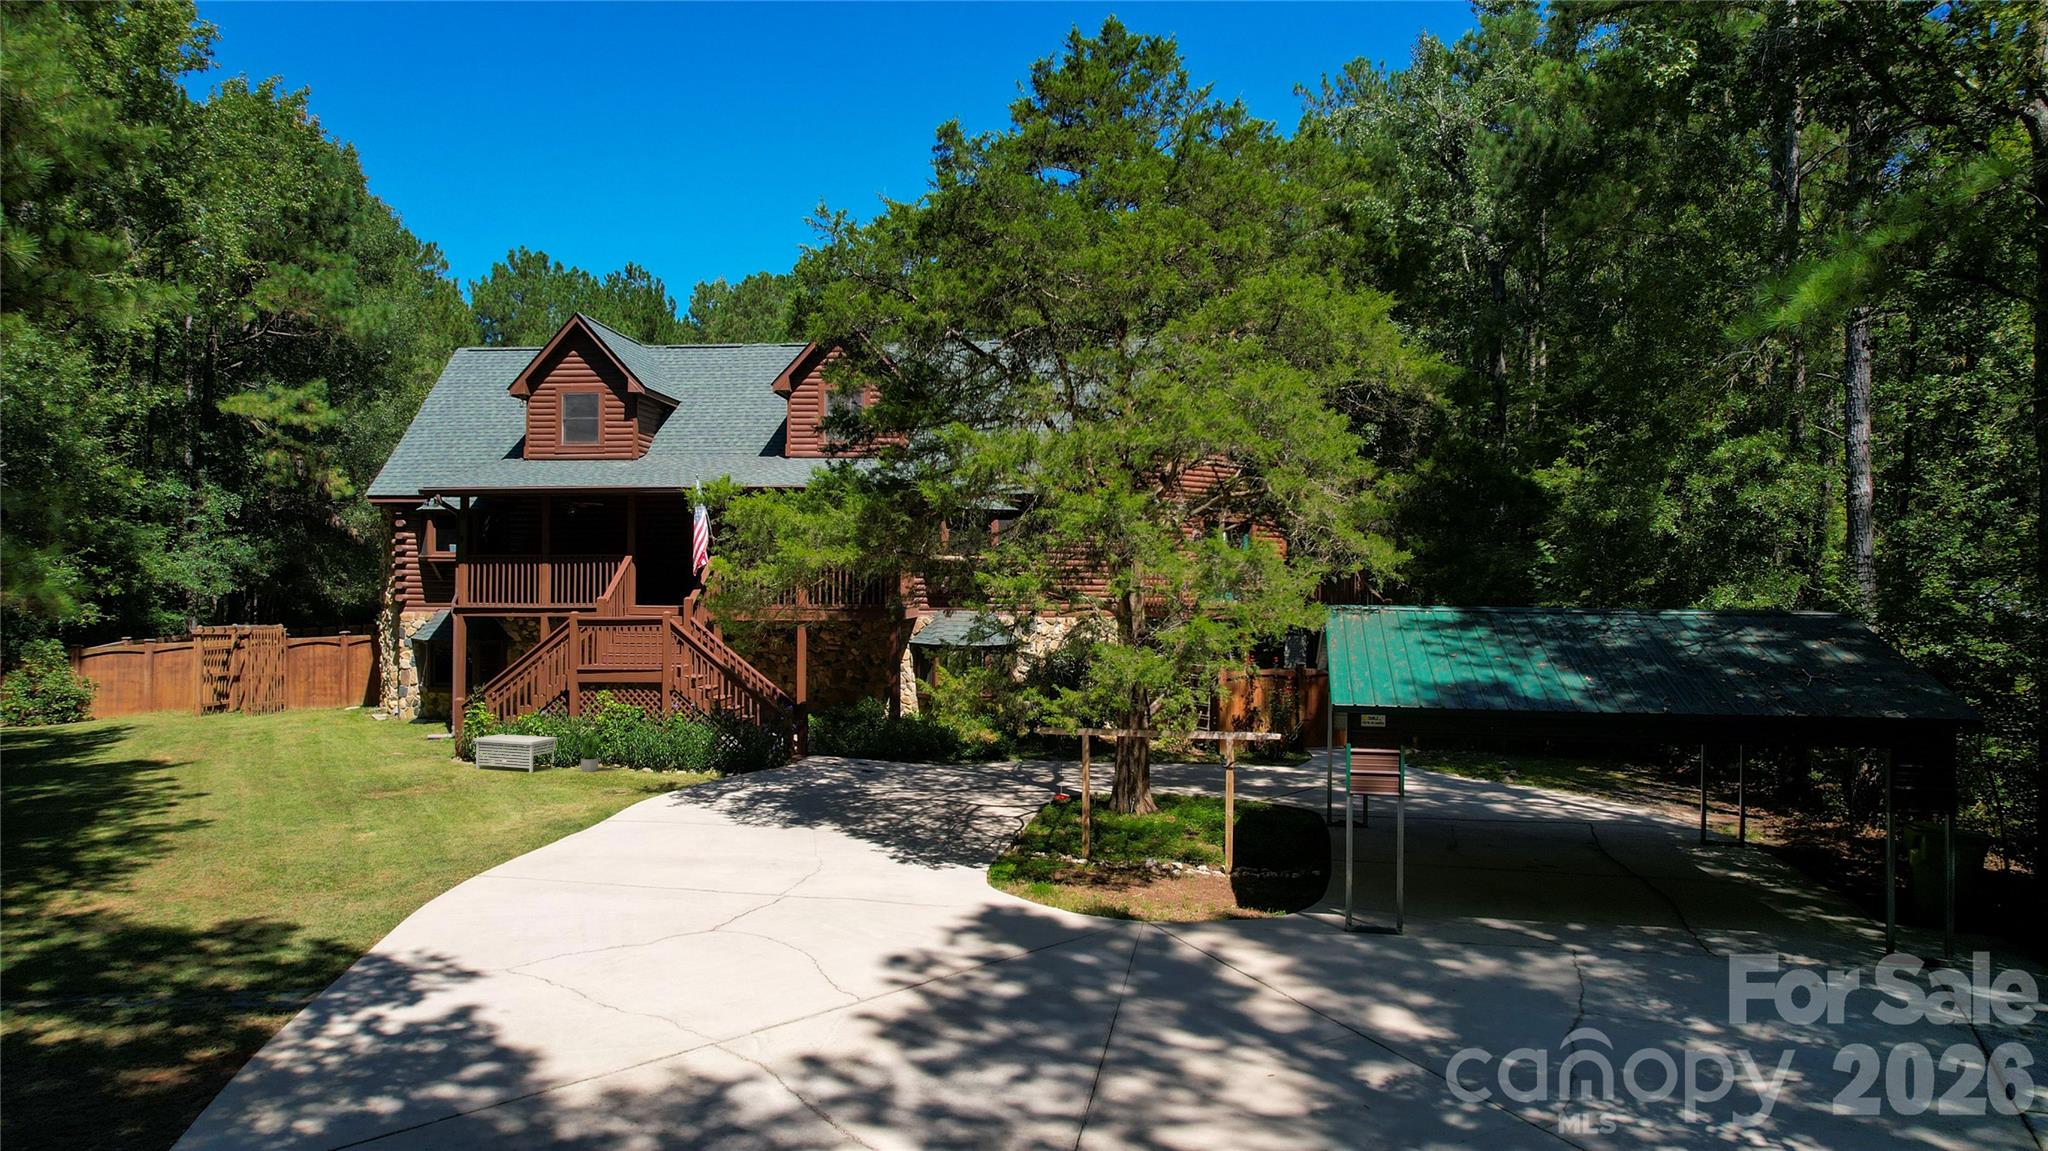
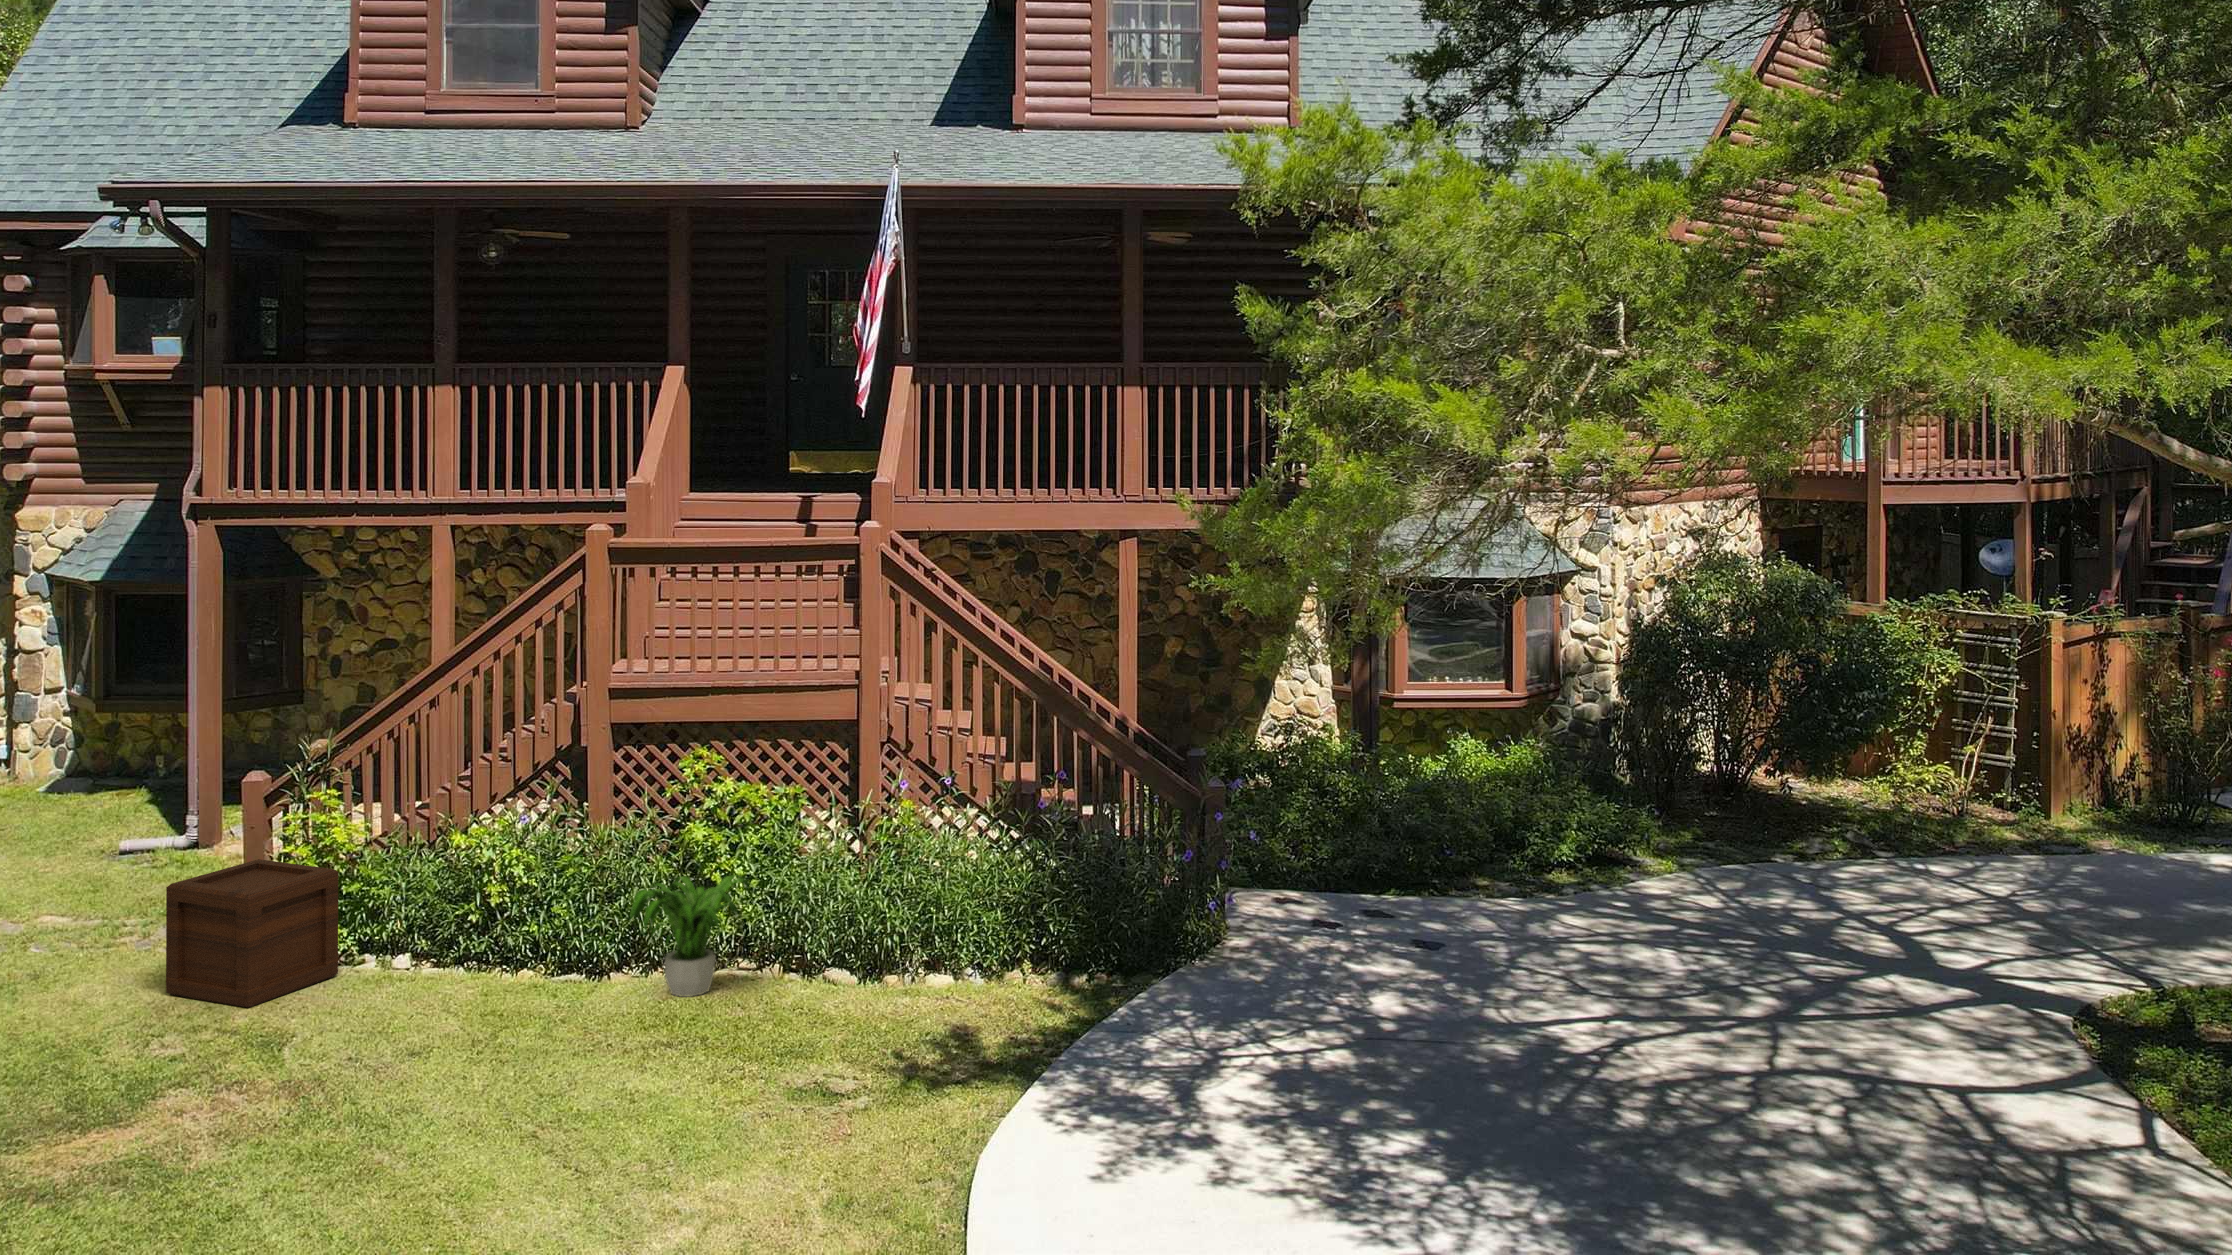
wooden crate: none [419,725,478,770] -> present [166,859,338,1008]
storage bench: present [473,734,557,773] -> none [339,883,583,1013]

